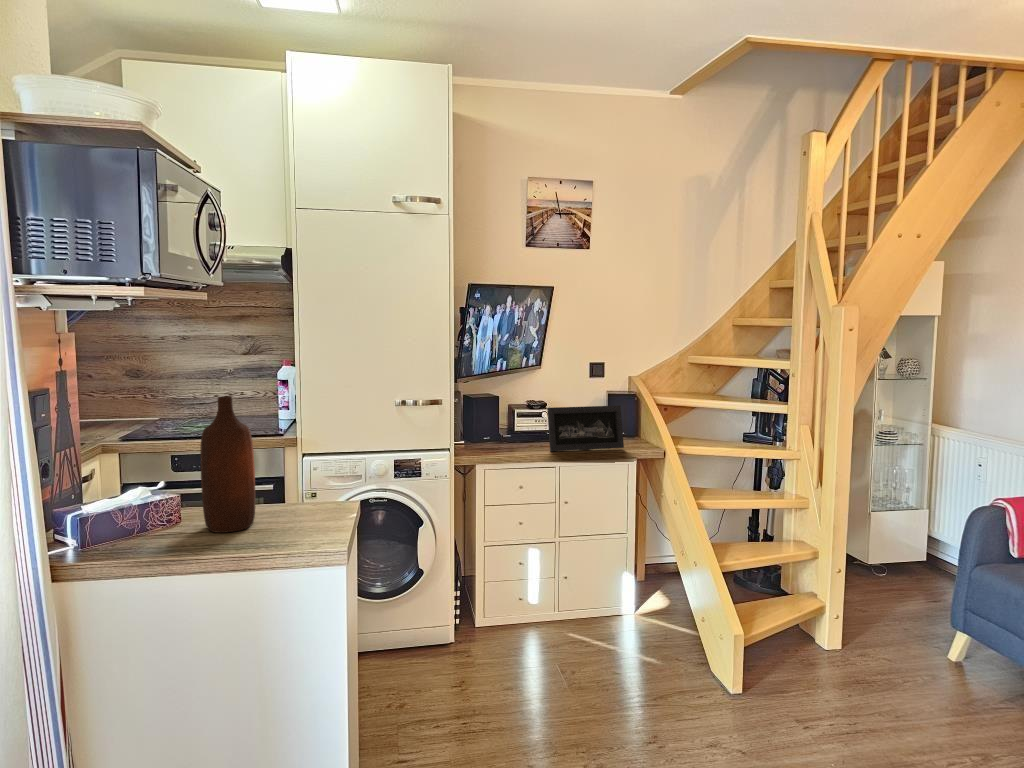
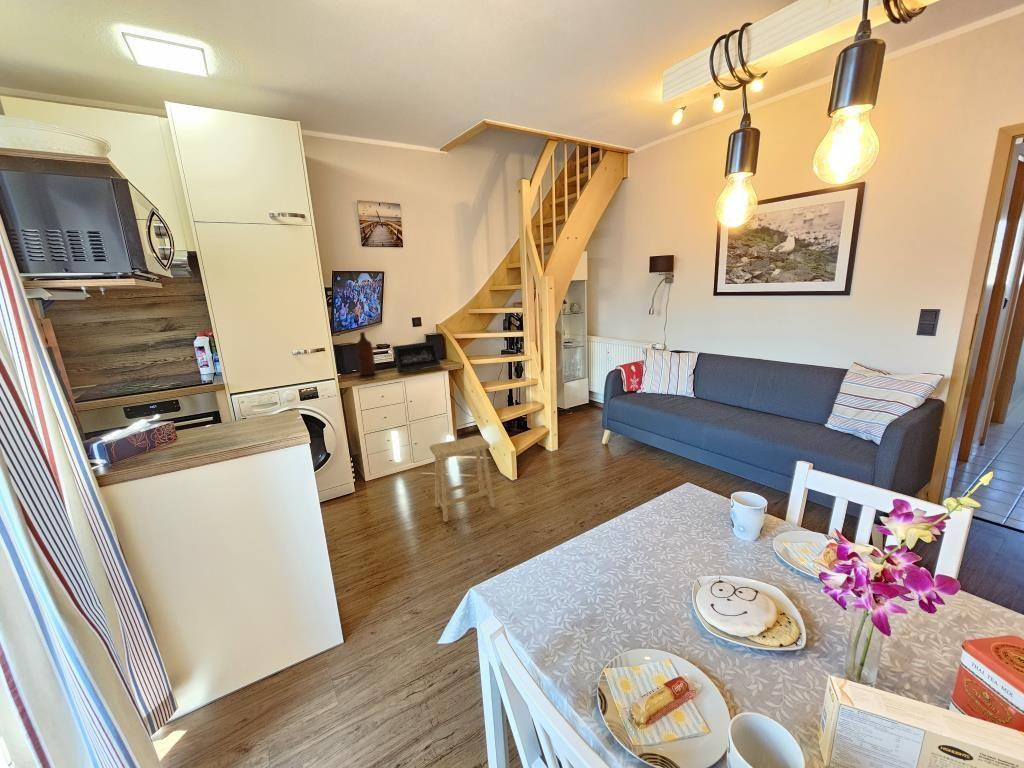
bottle: present [200,396,255,533] -> present [356,332,375,375]
footstool: none [576,592,691,748] -> present [430,435,495,522]

